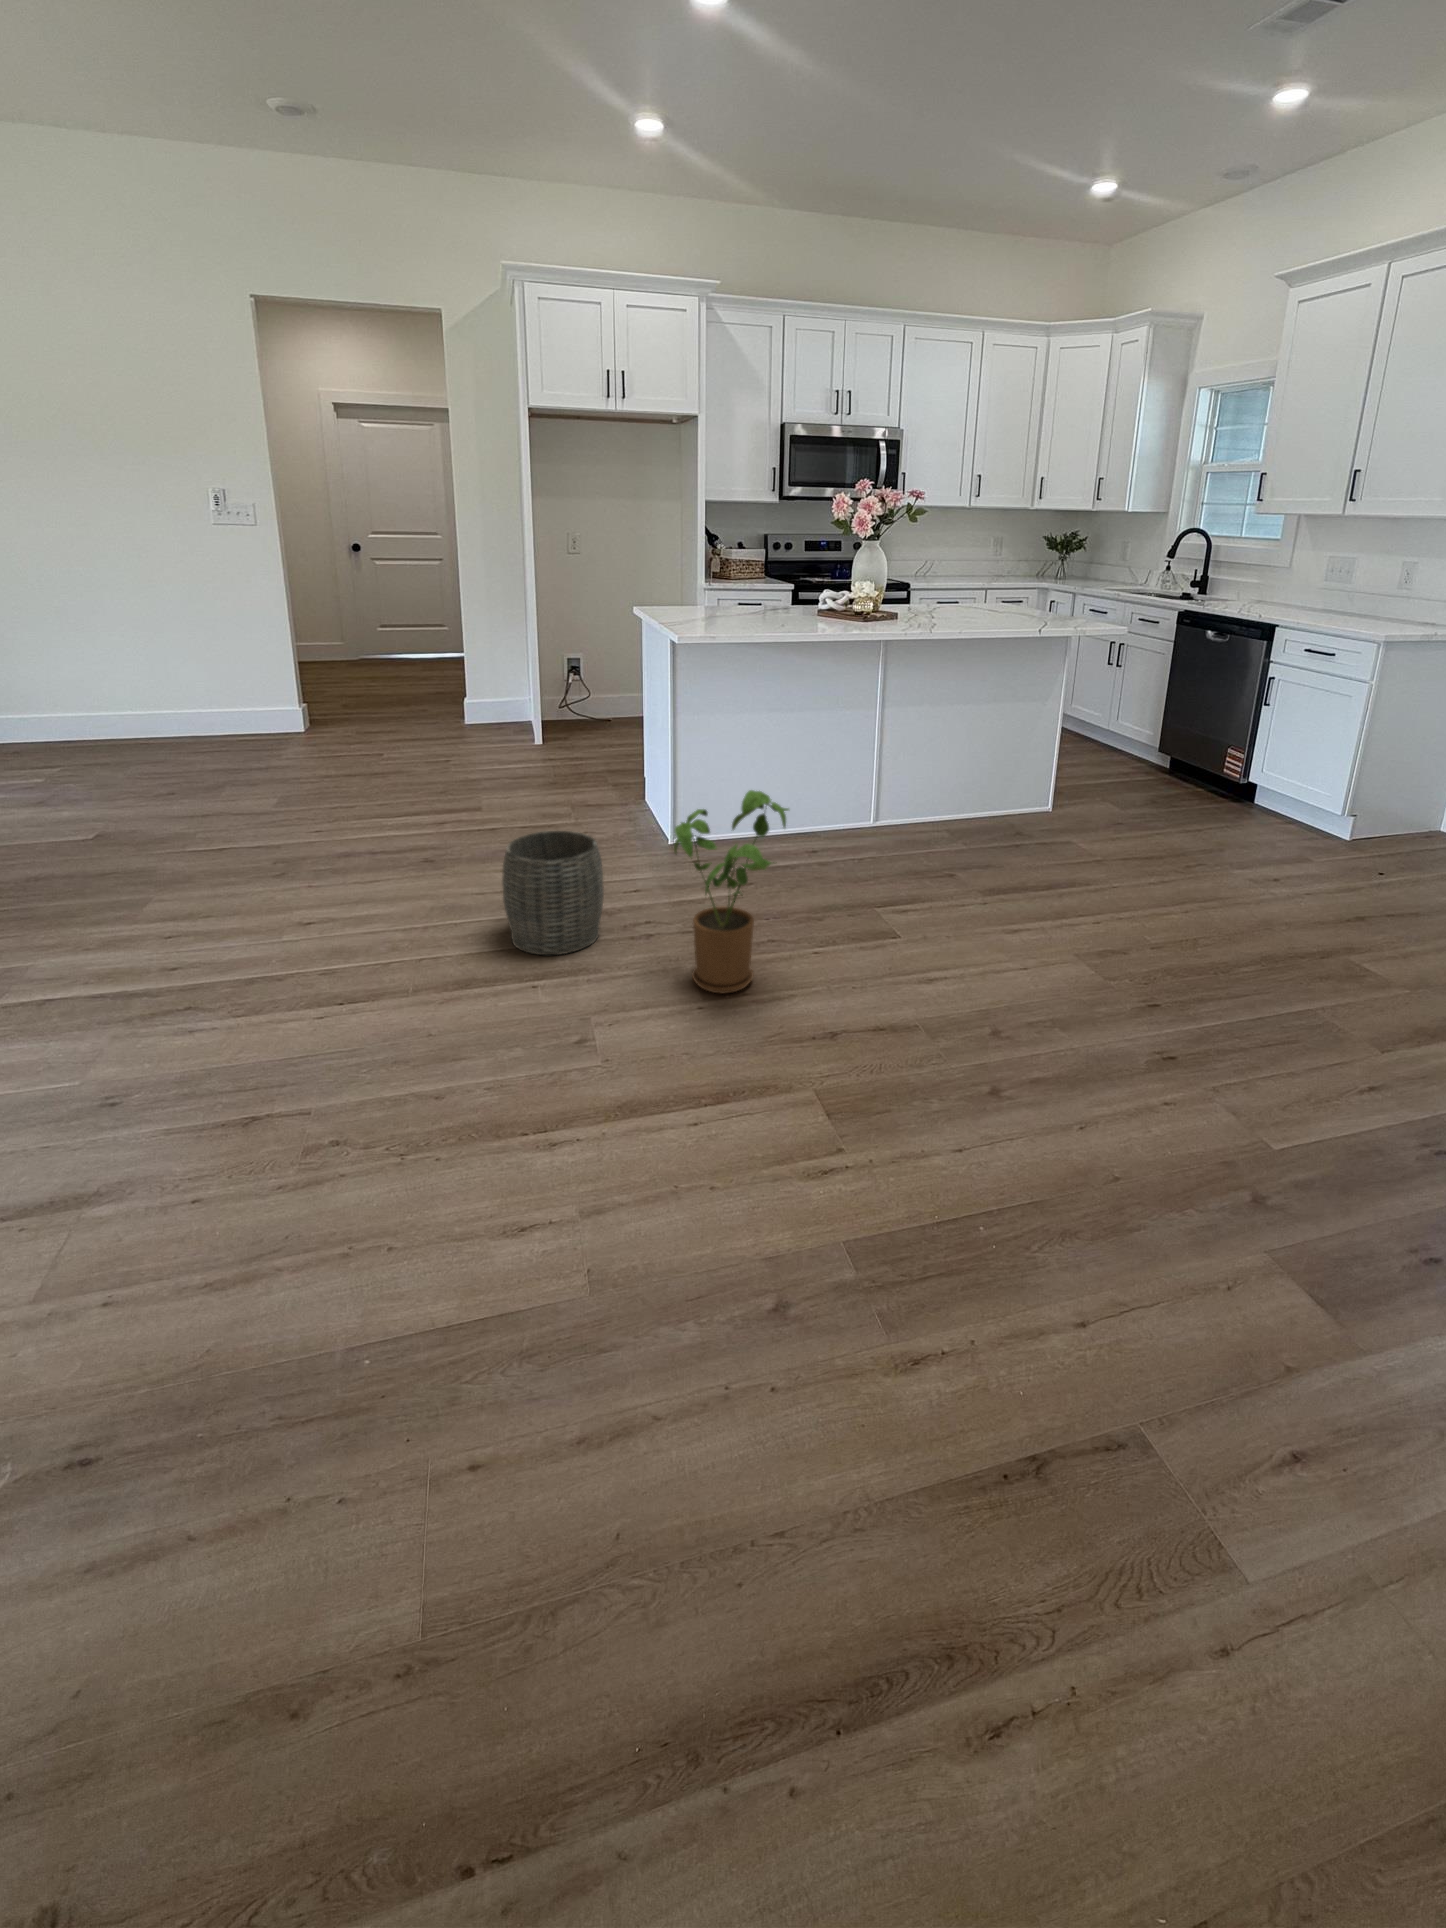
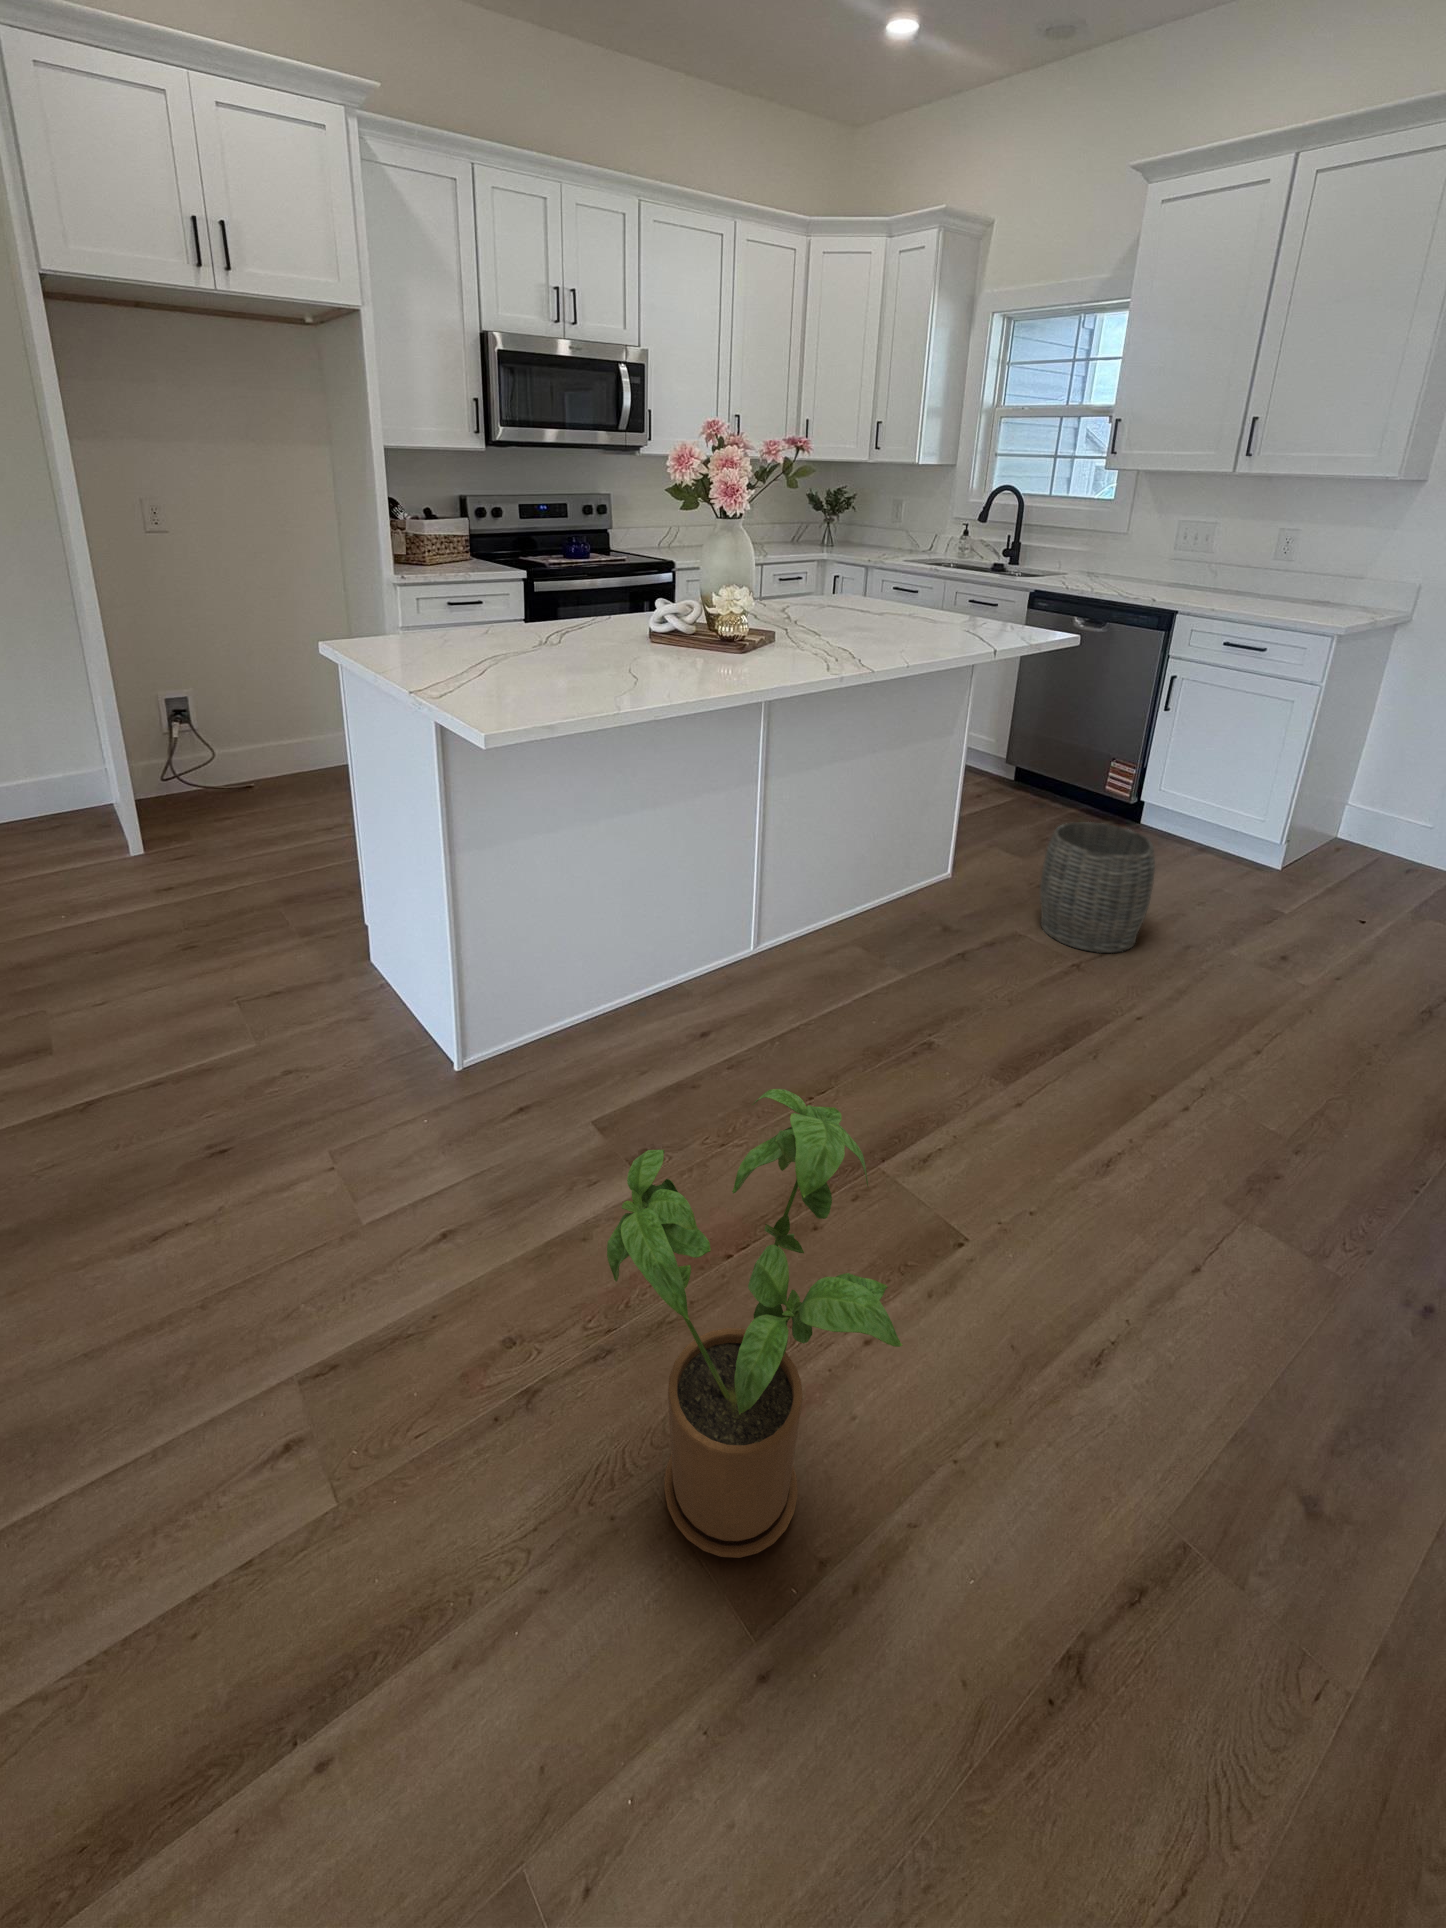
woven basket: present [502,831,604,955] -> present [1040,822,1155,953]

